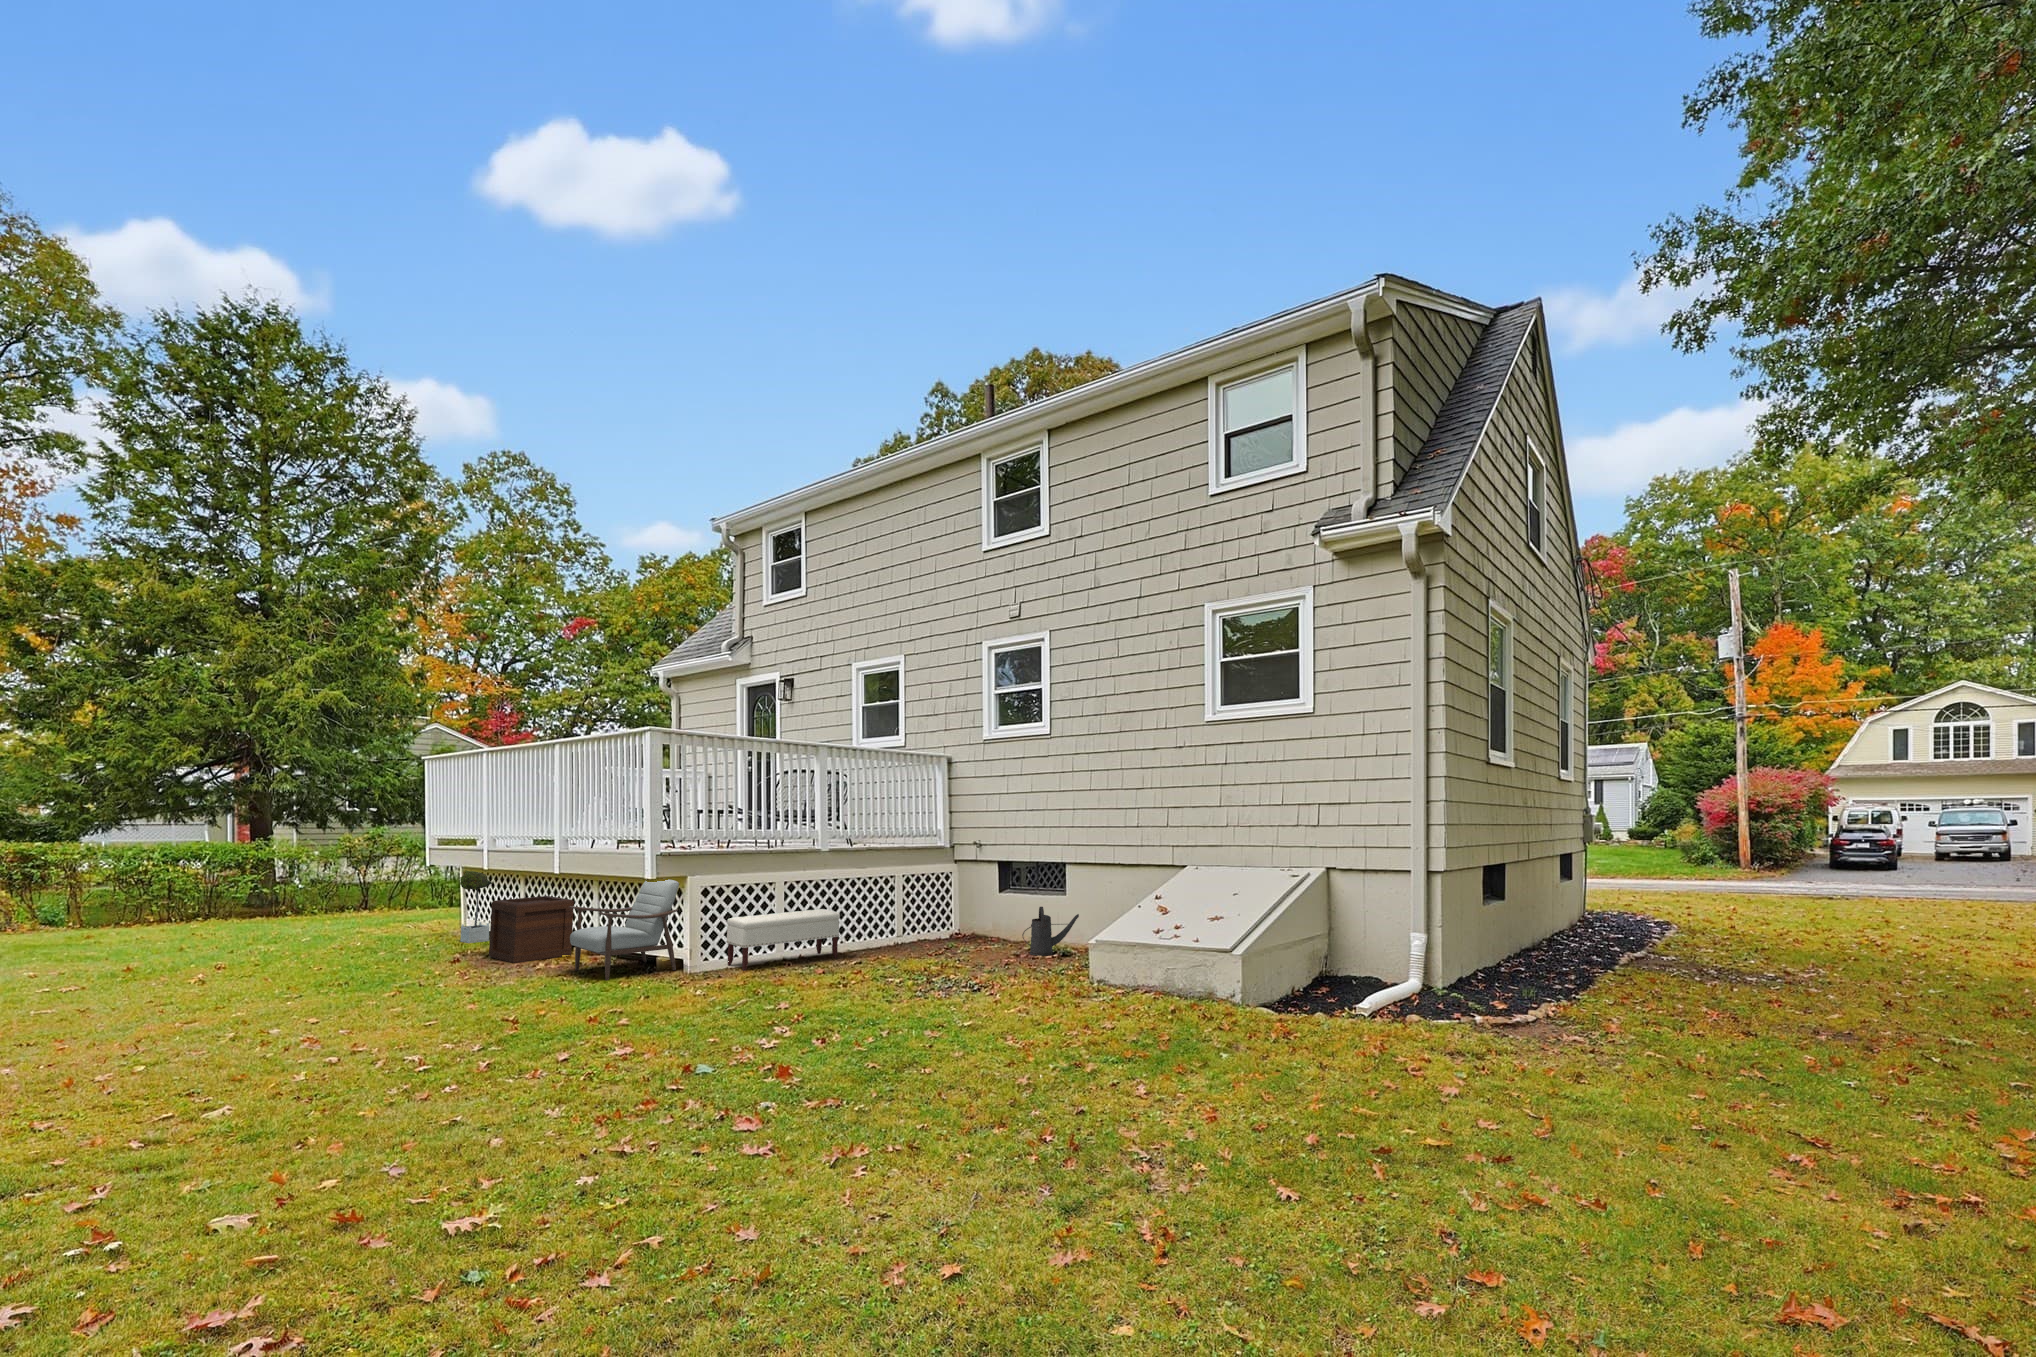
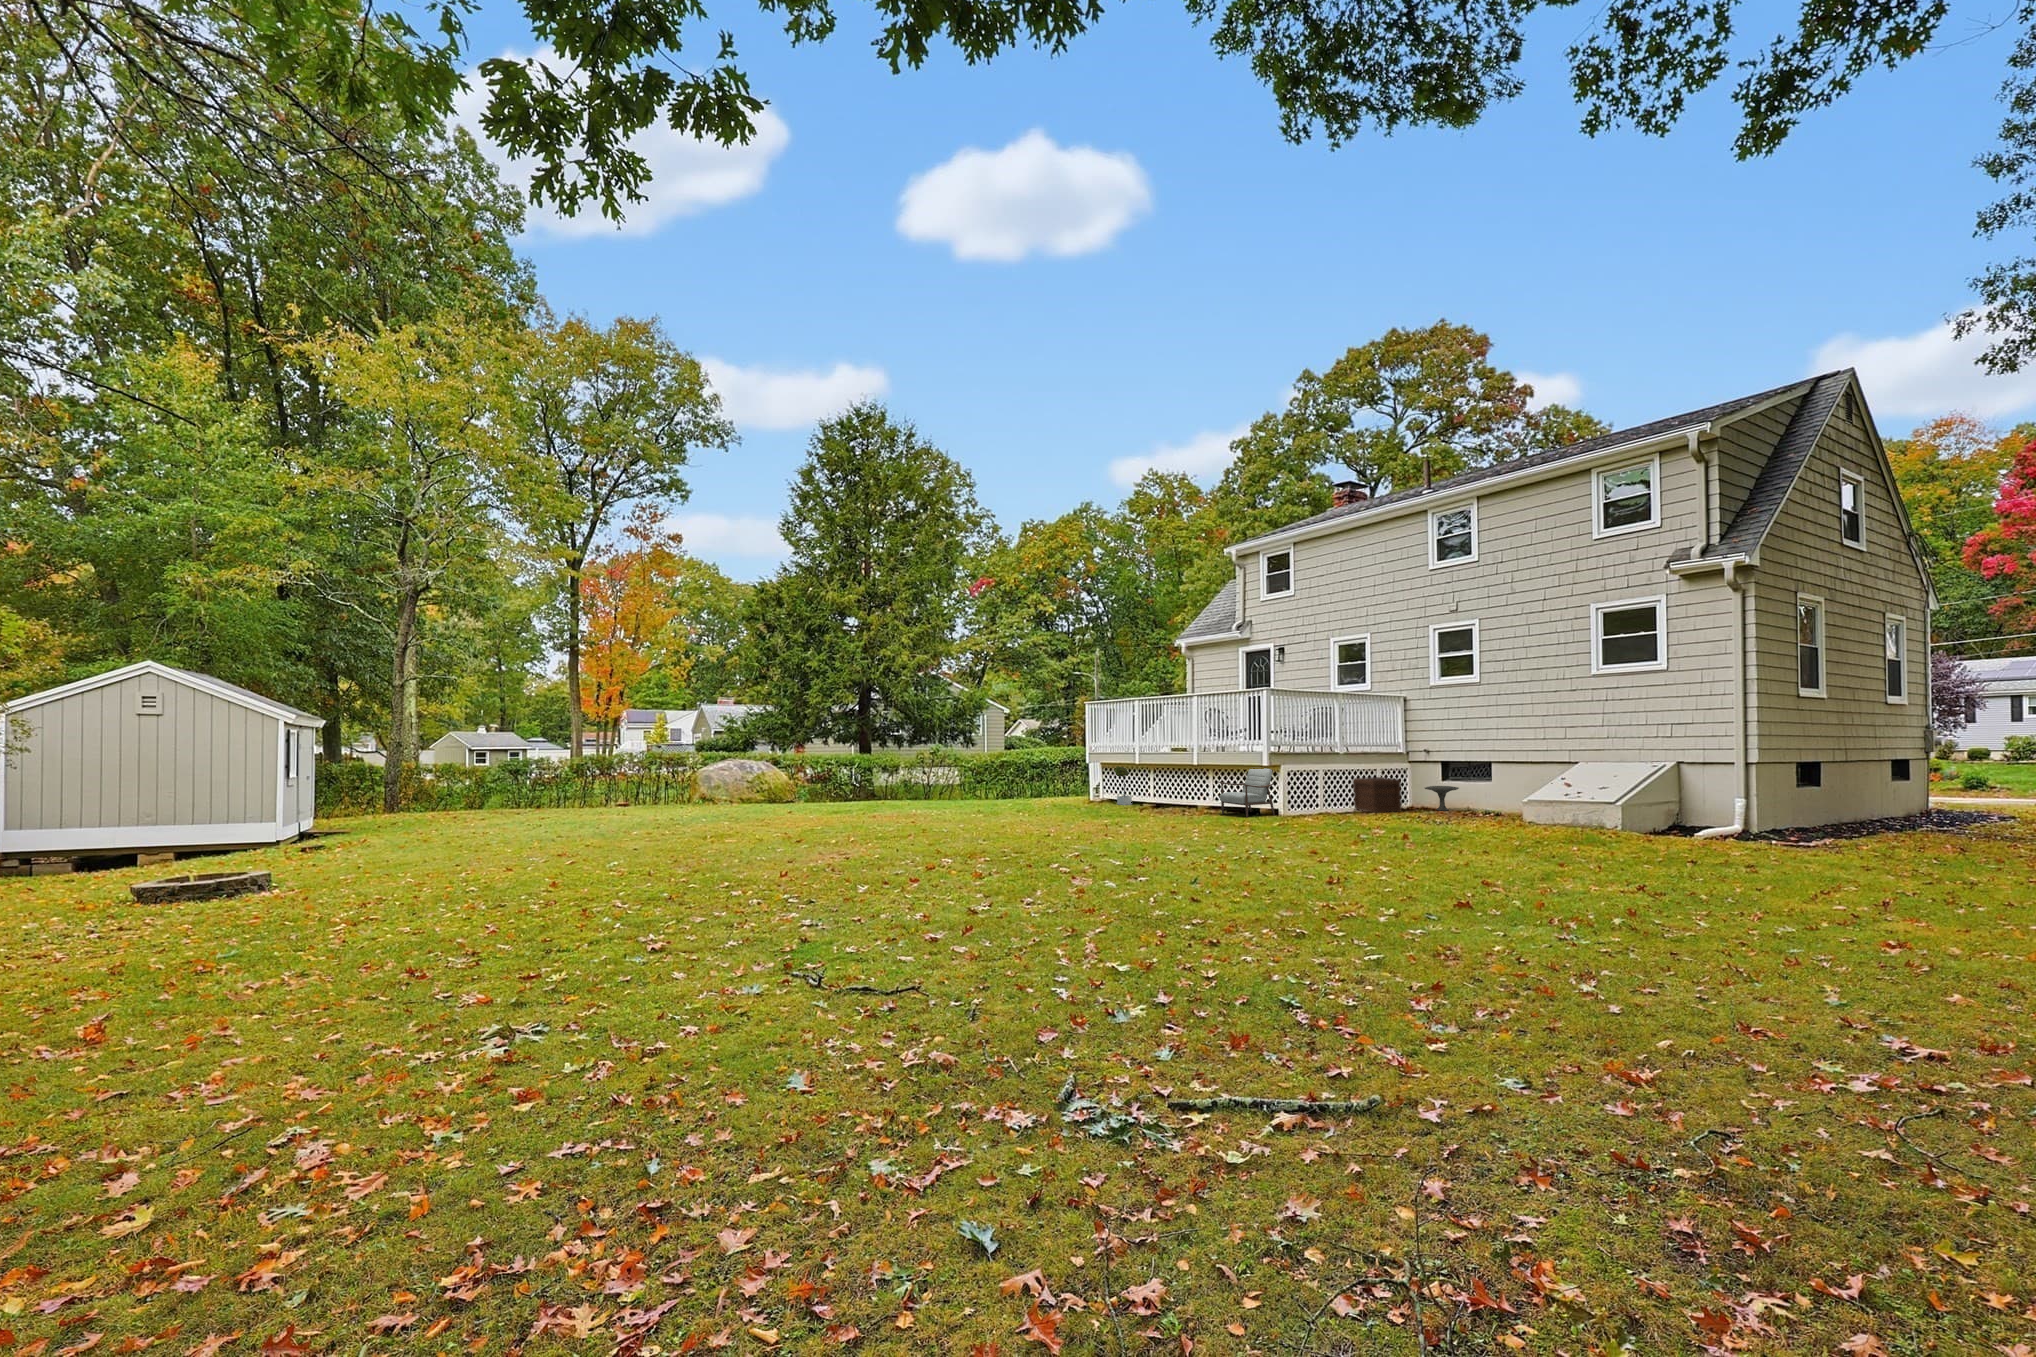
wooden crate: present [489,896,574,963] -> present [1353,777,1402,813]
side table: none [961,904,1017,948] -> present [1425,786,1459,811]
watering can: present [1022,907,1079,956] -> none [1467,786,1504,814]
bench: present [727,909,840,971] -> none [1297,786,1357,816]

